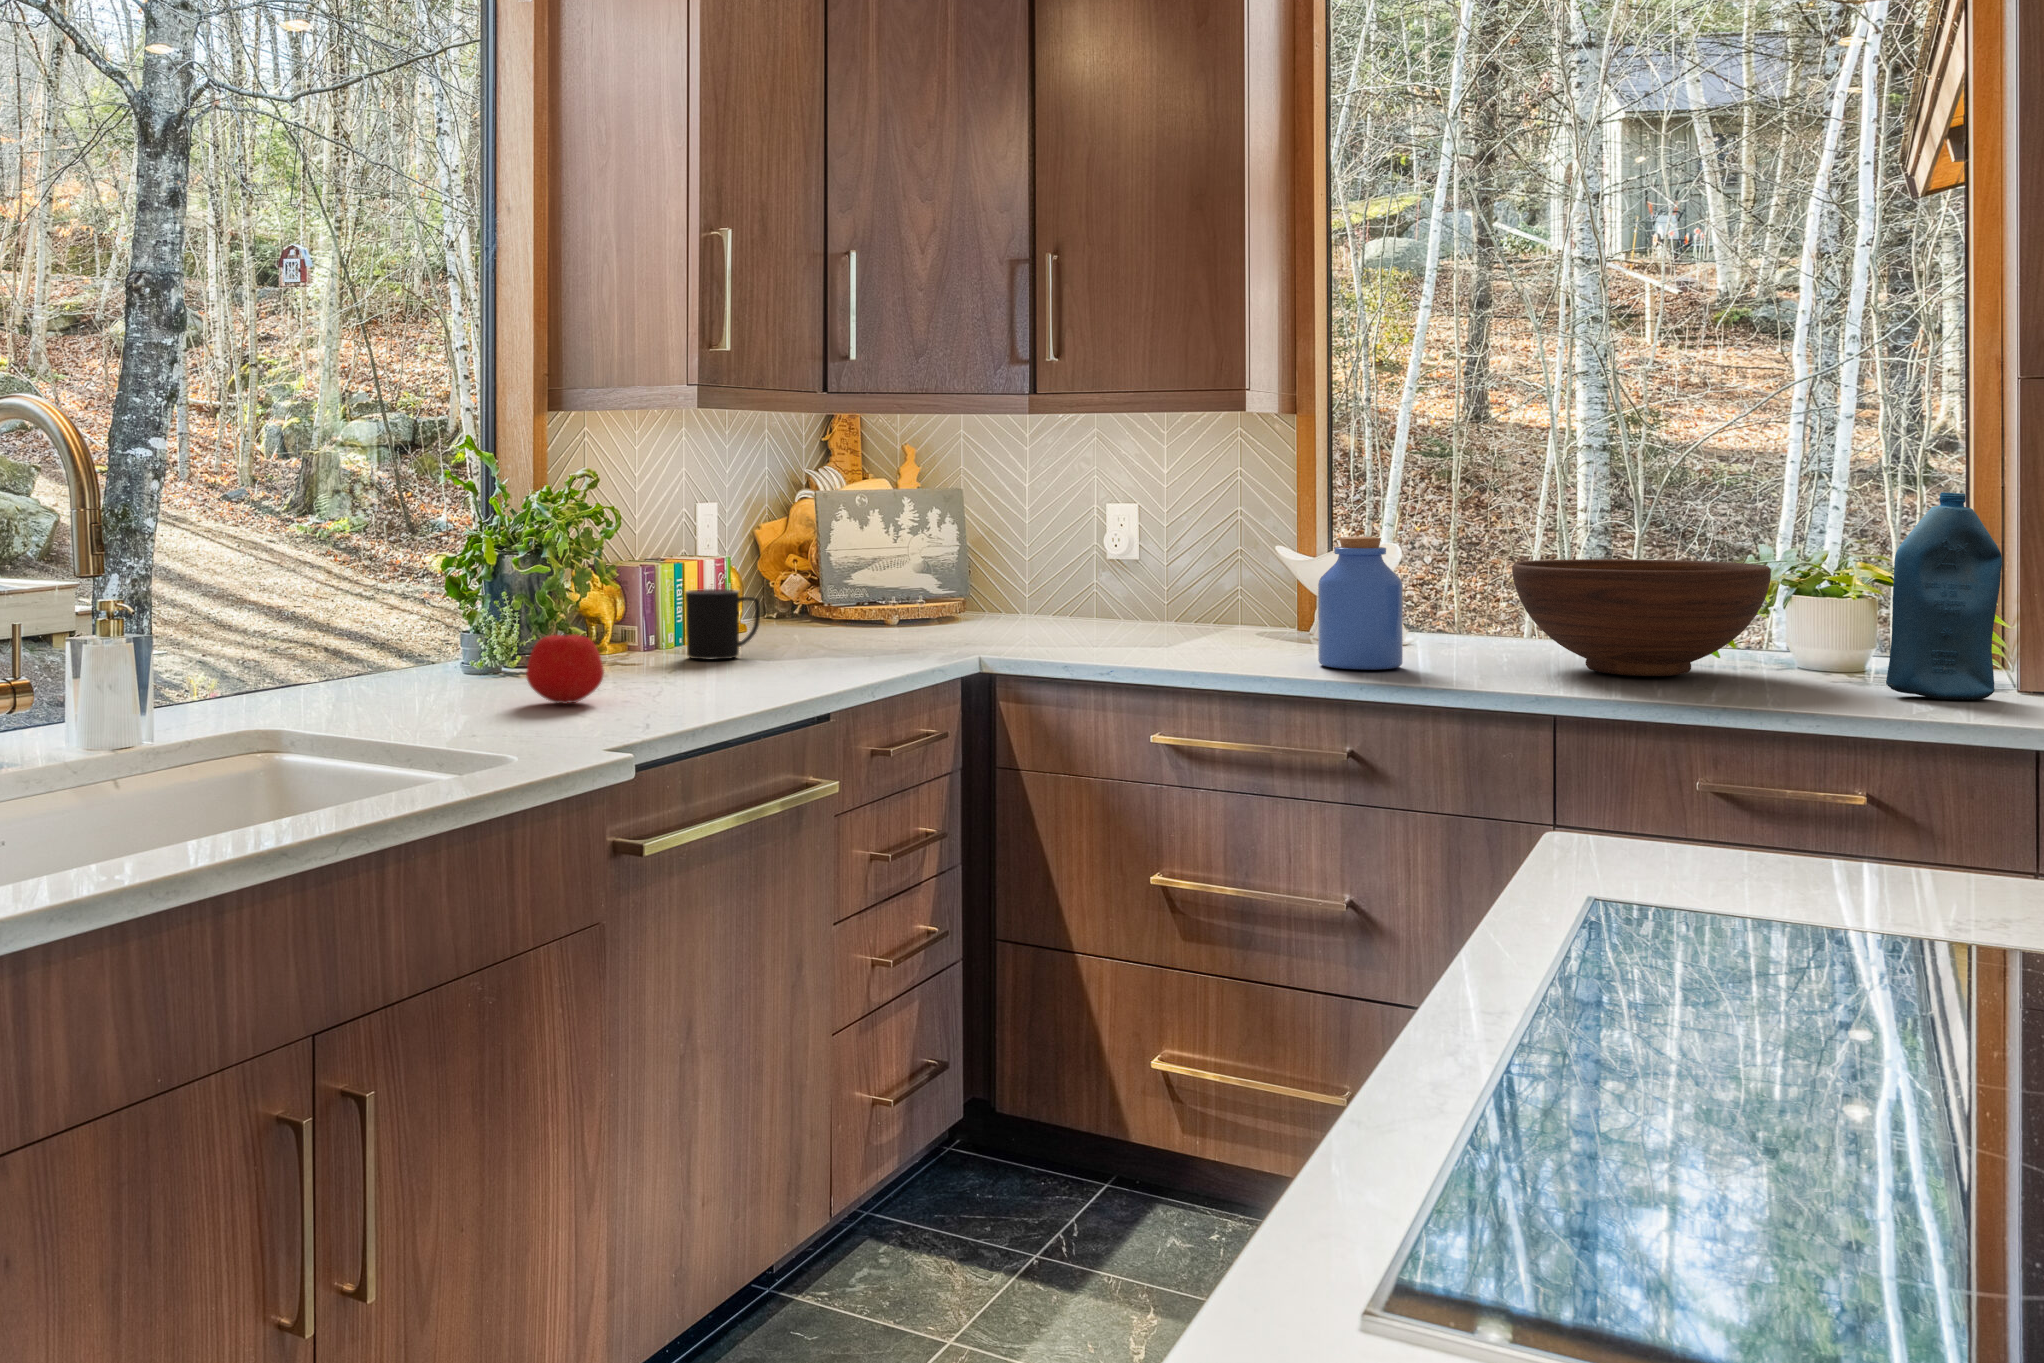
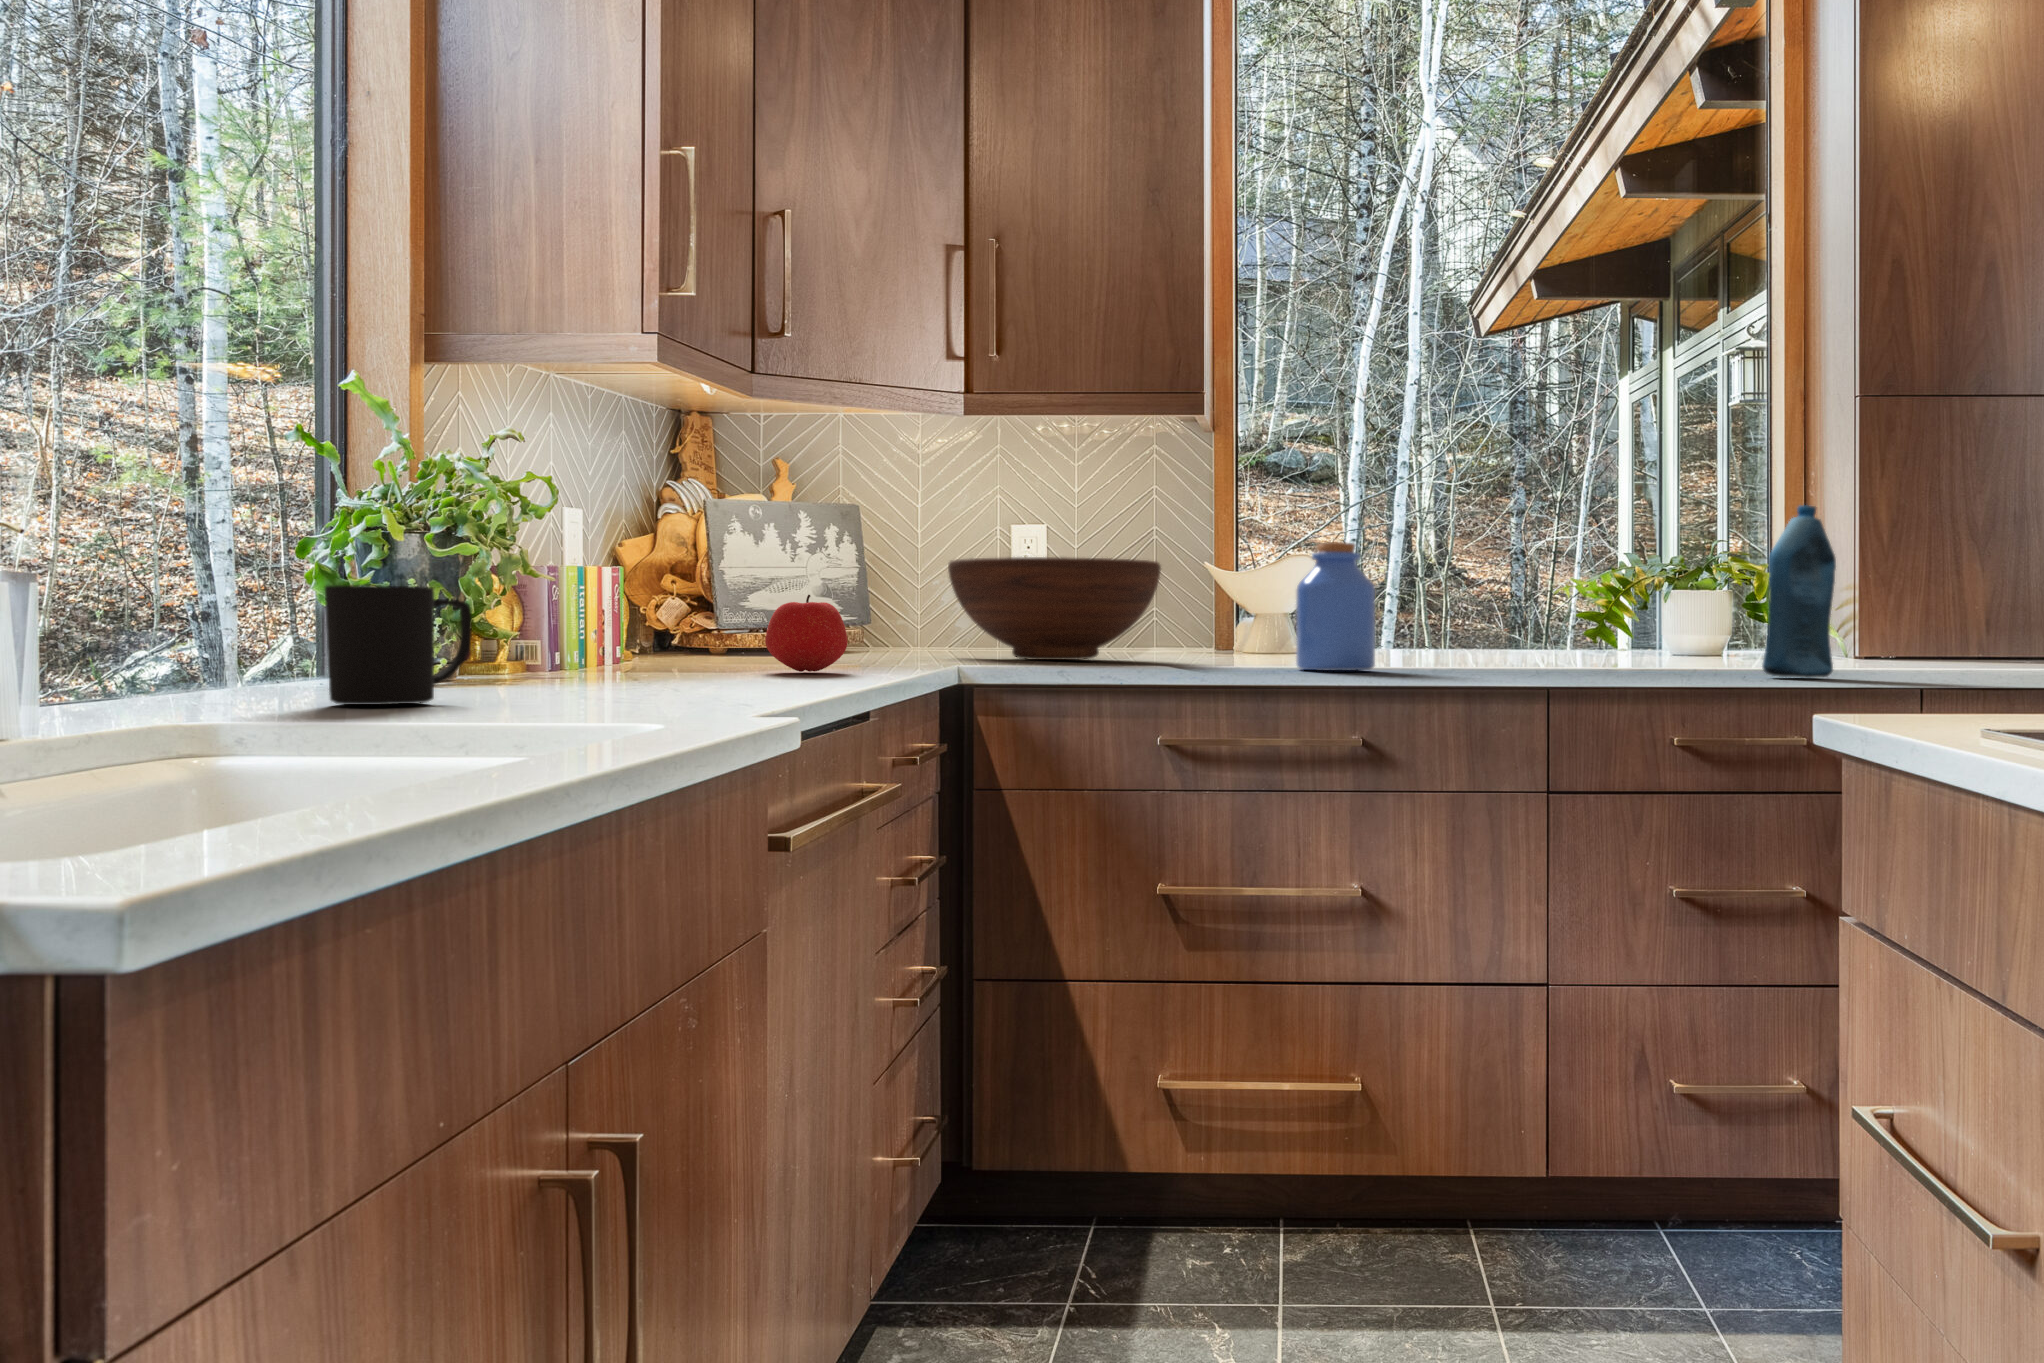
fruit bowl: present [1512,559,1771,676] -> present [948,557,1161,660]
mug: present [685,589,760,660] -> present [325,585,472,705]
apple: present [526,630,604,704] -> present [765,595,847,672]

